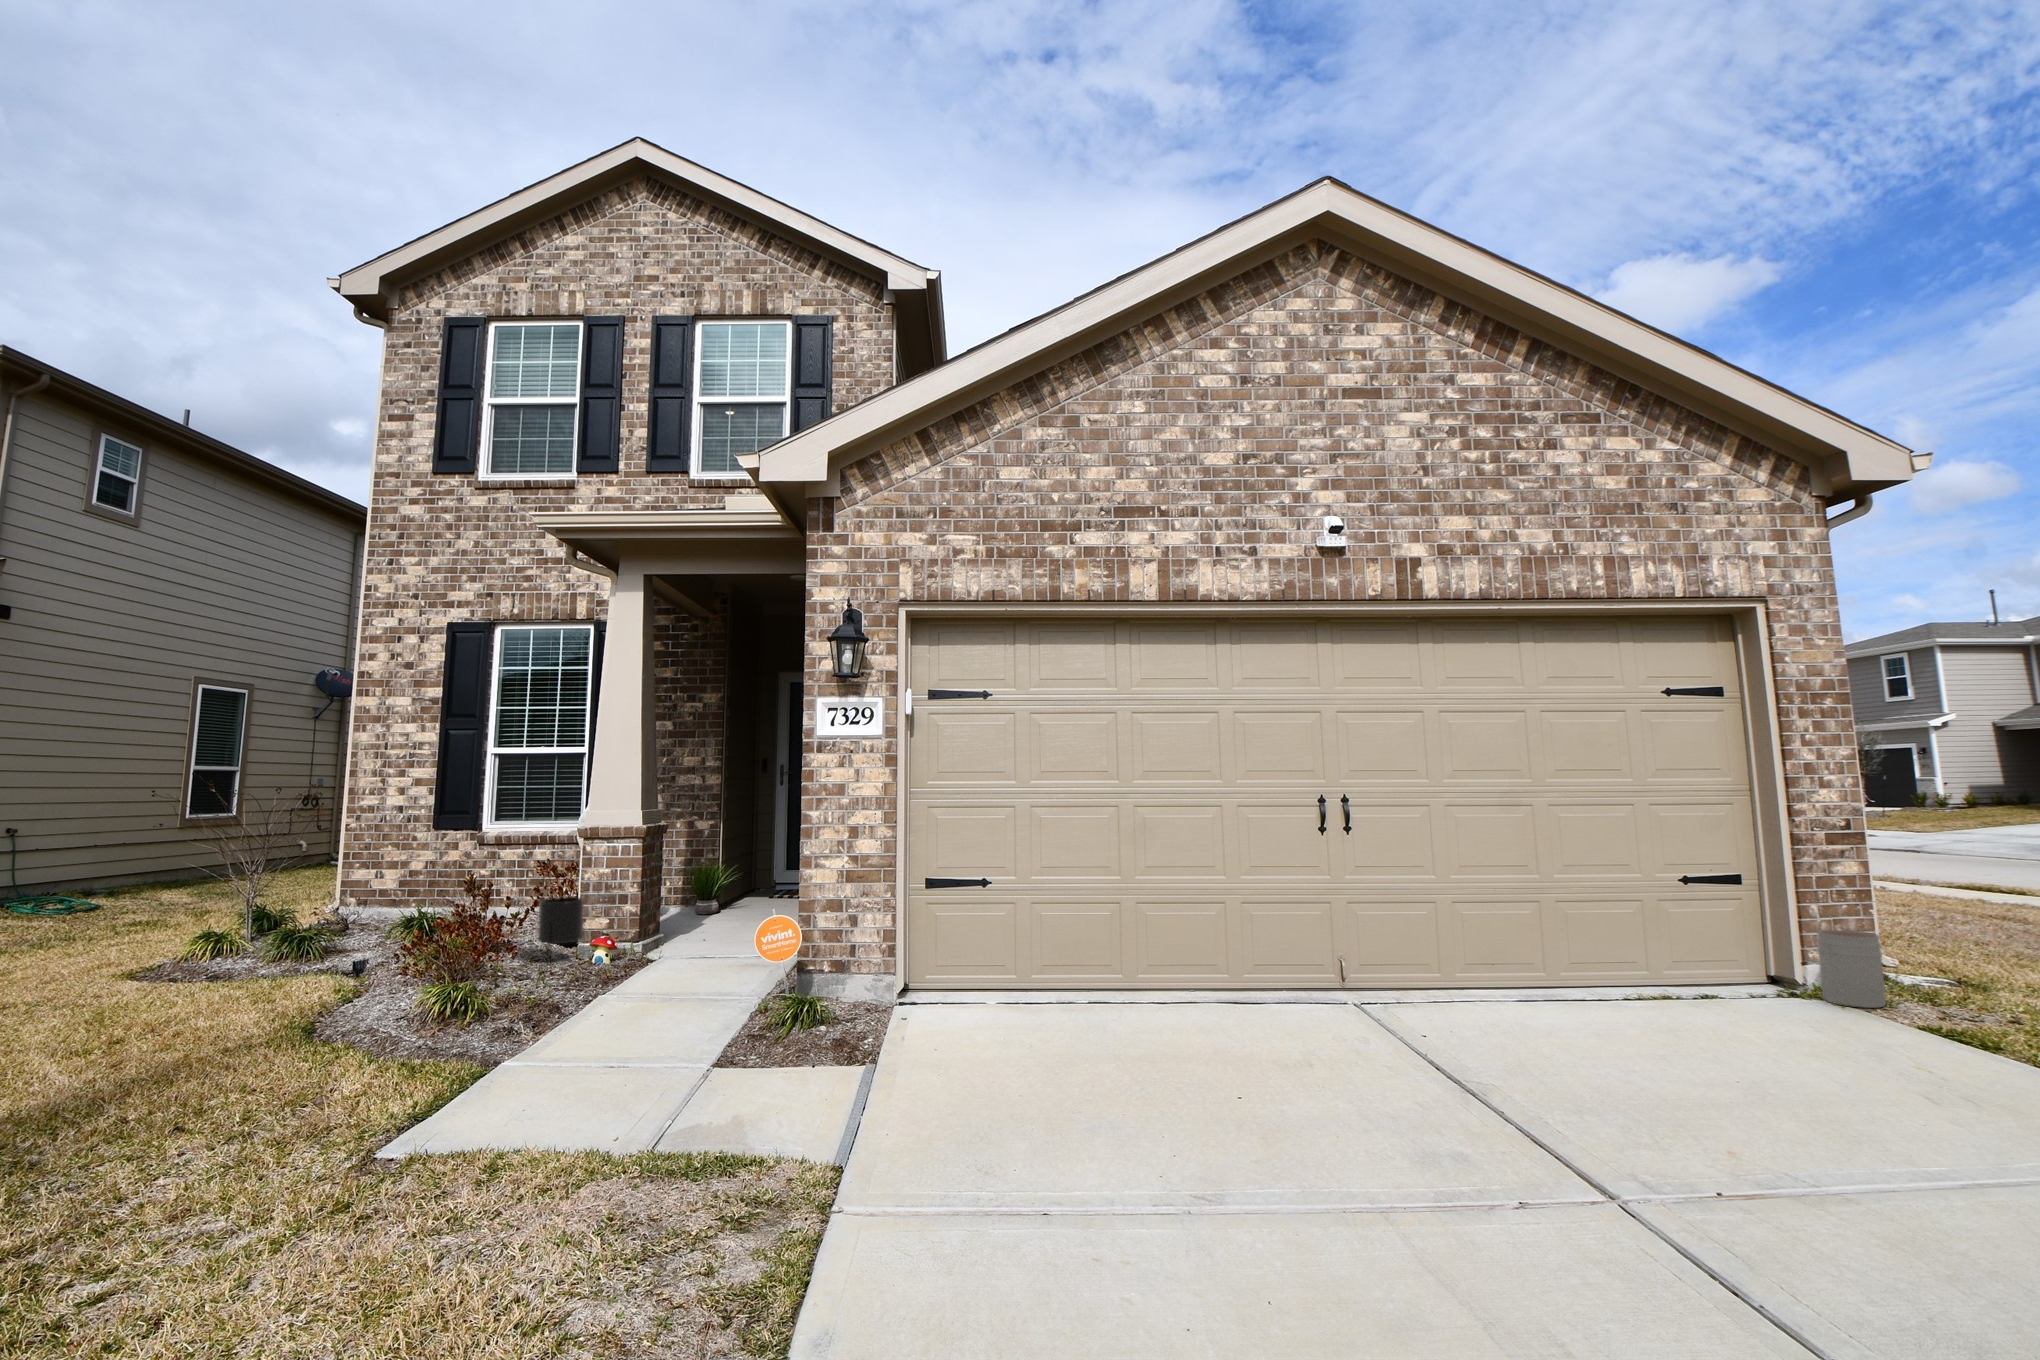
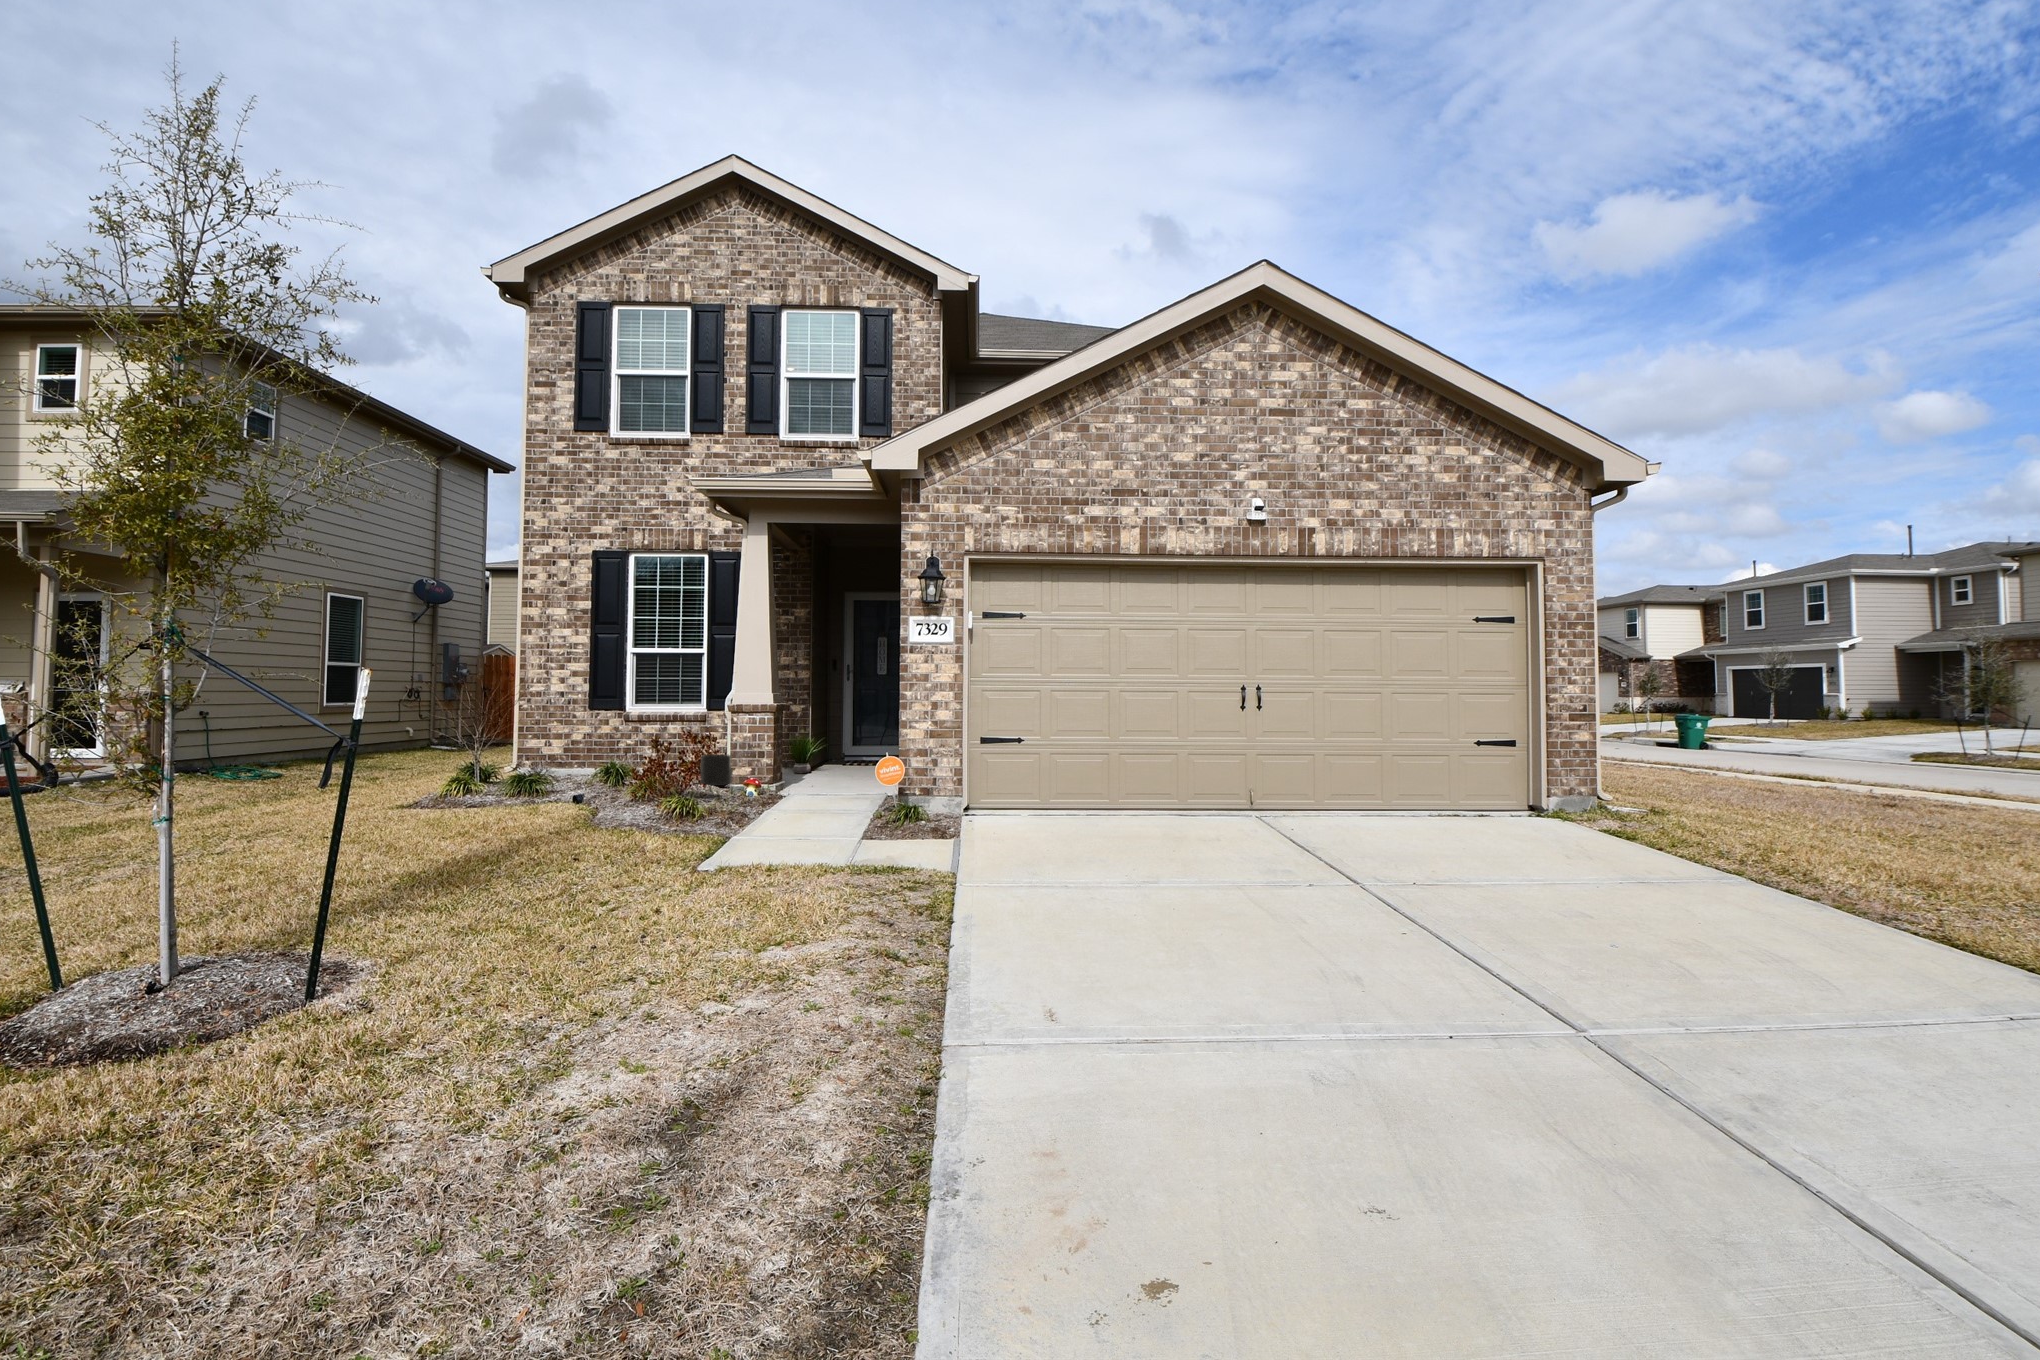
bucket: present [1817,929,1897,1008] -> none [1552,773,1599,820]

